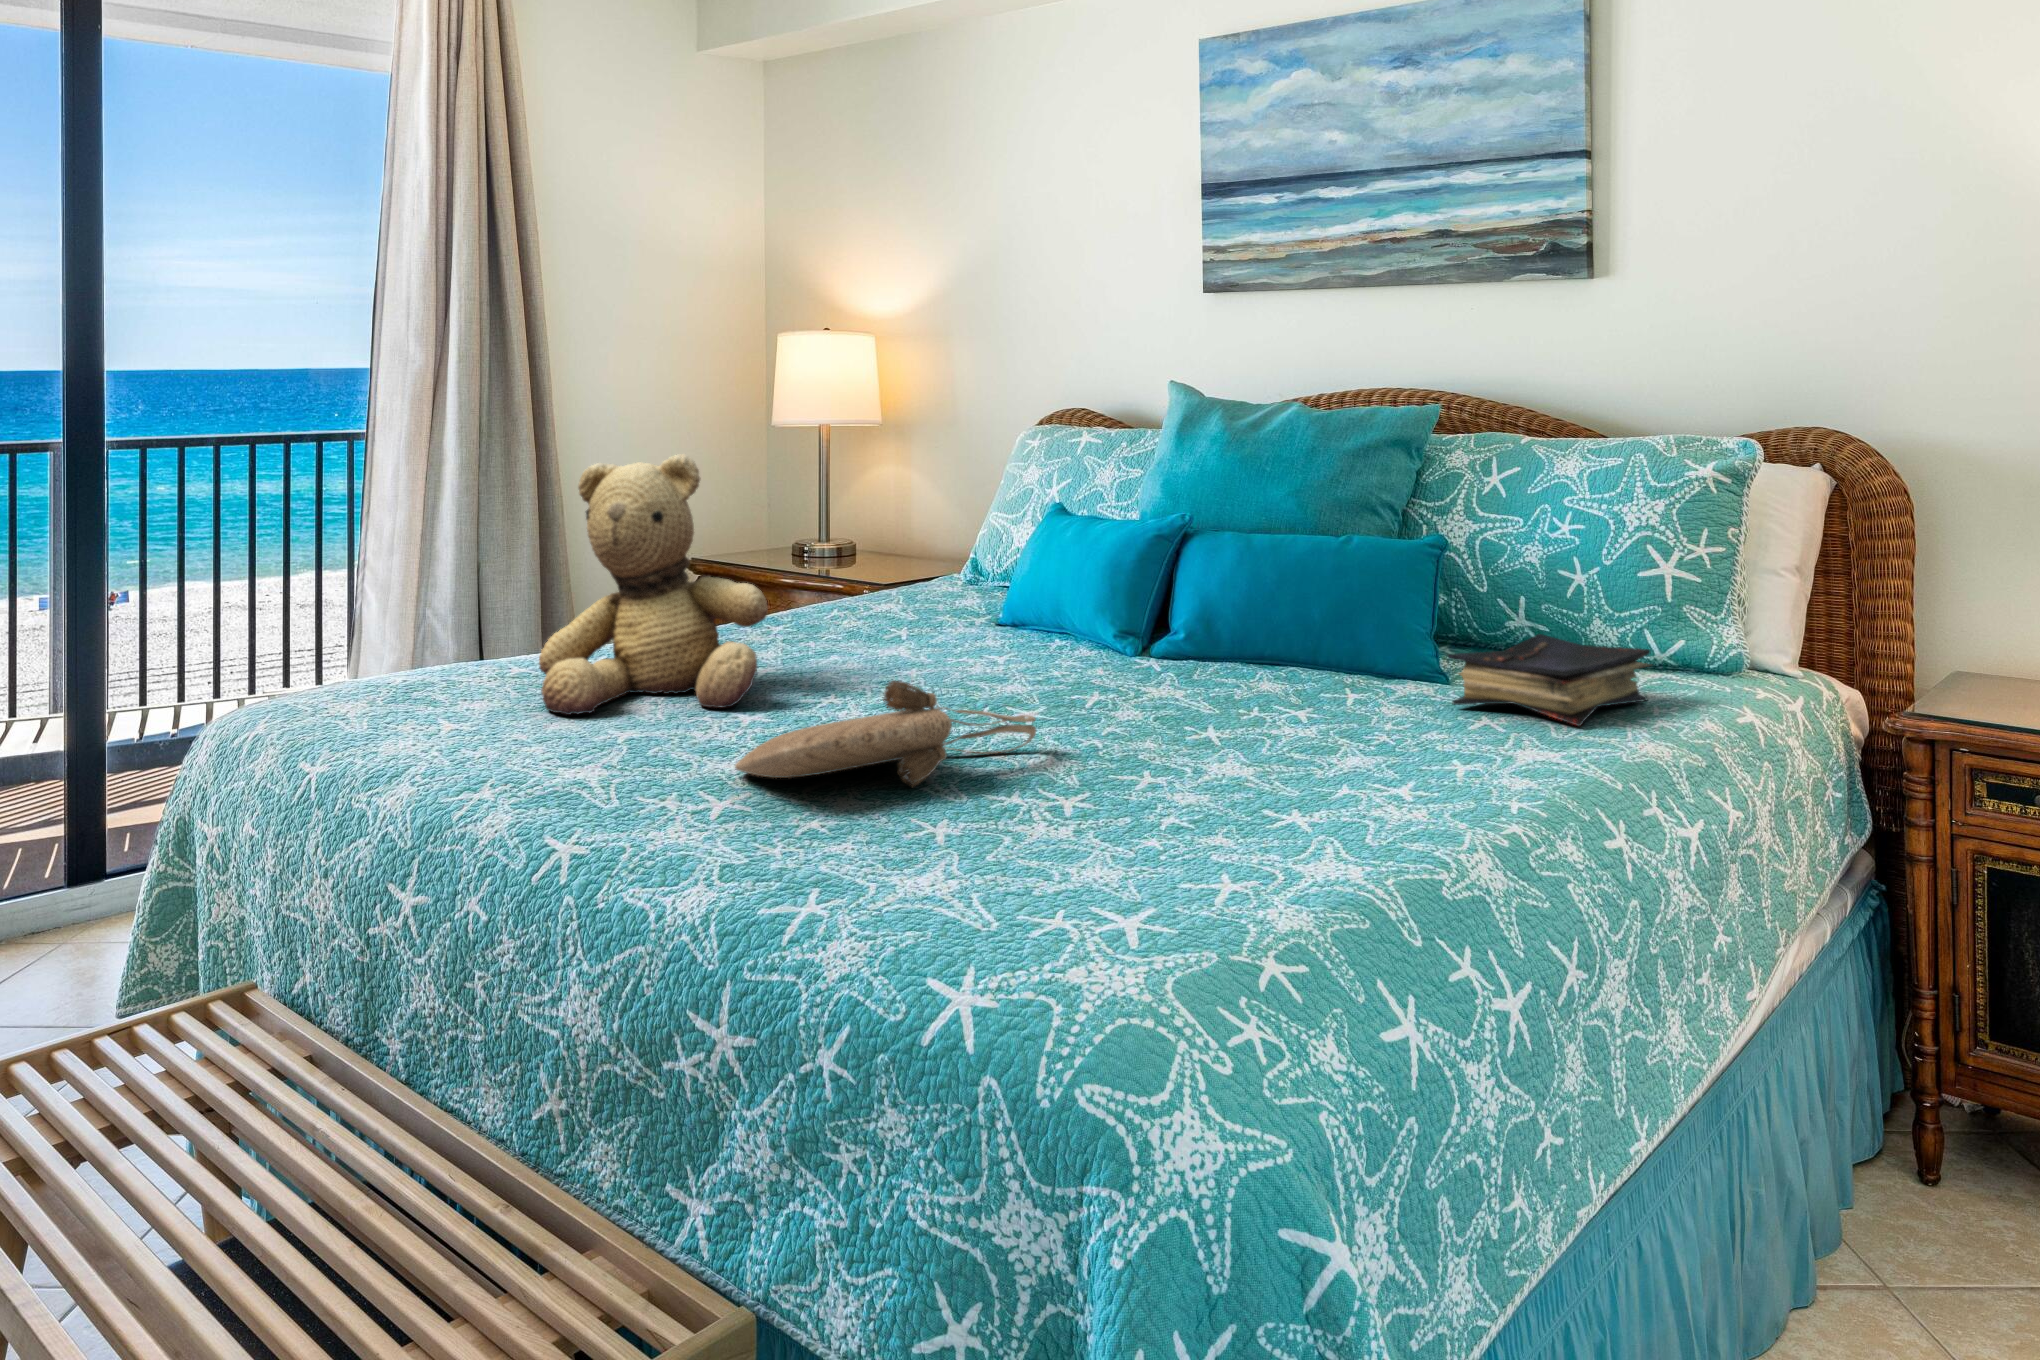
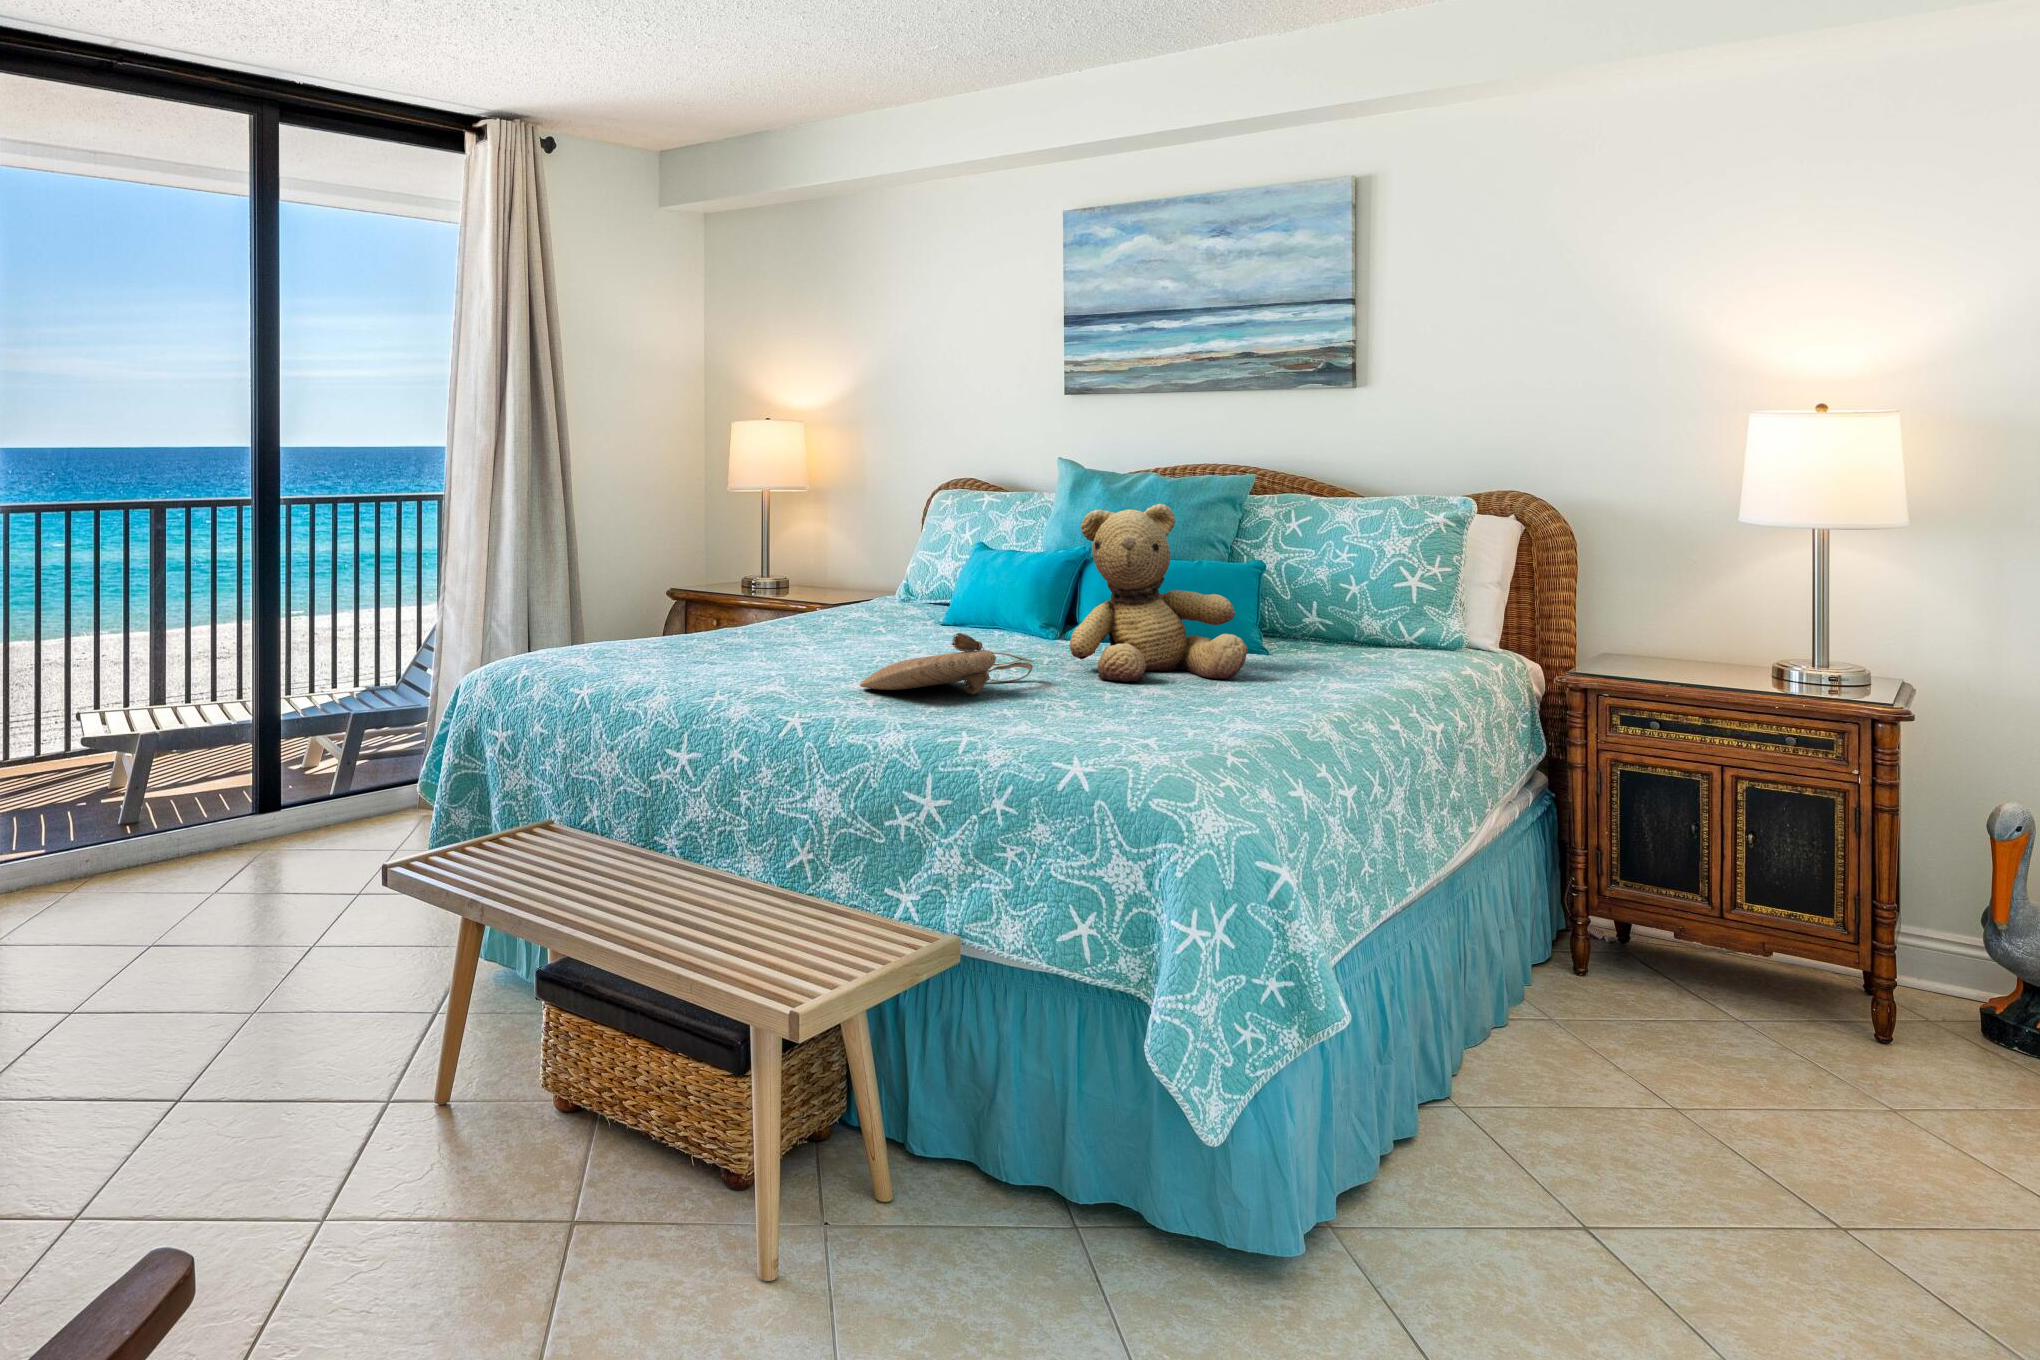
teddy bear: present [539,454,768,715] -> present [1070,504,1247,682]
book: present [1448,634,1651,726] -> none [1276,620,1408,672]

